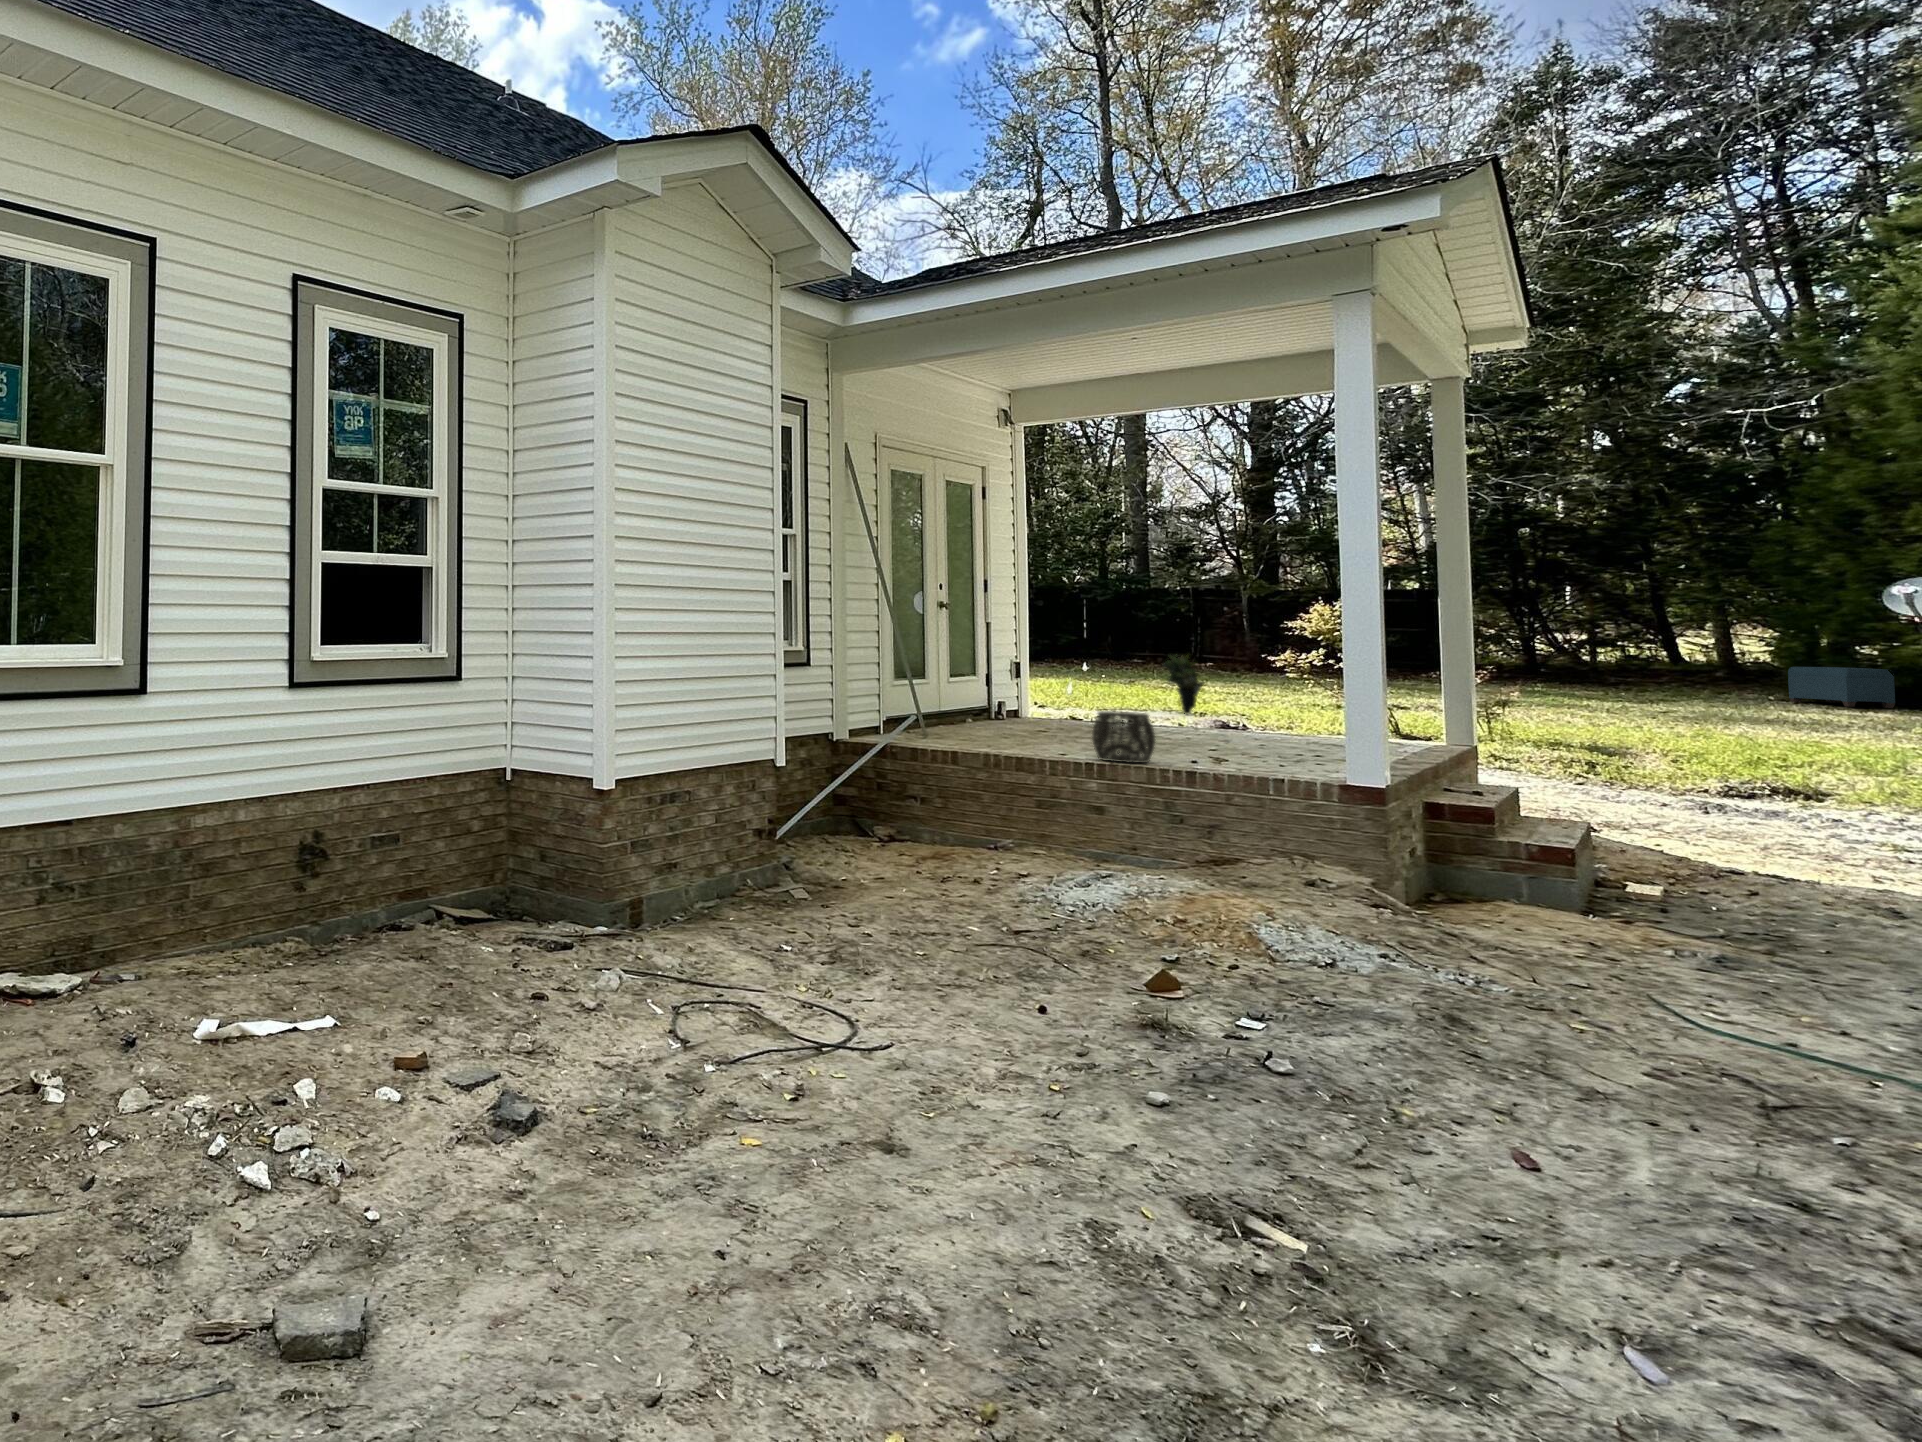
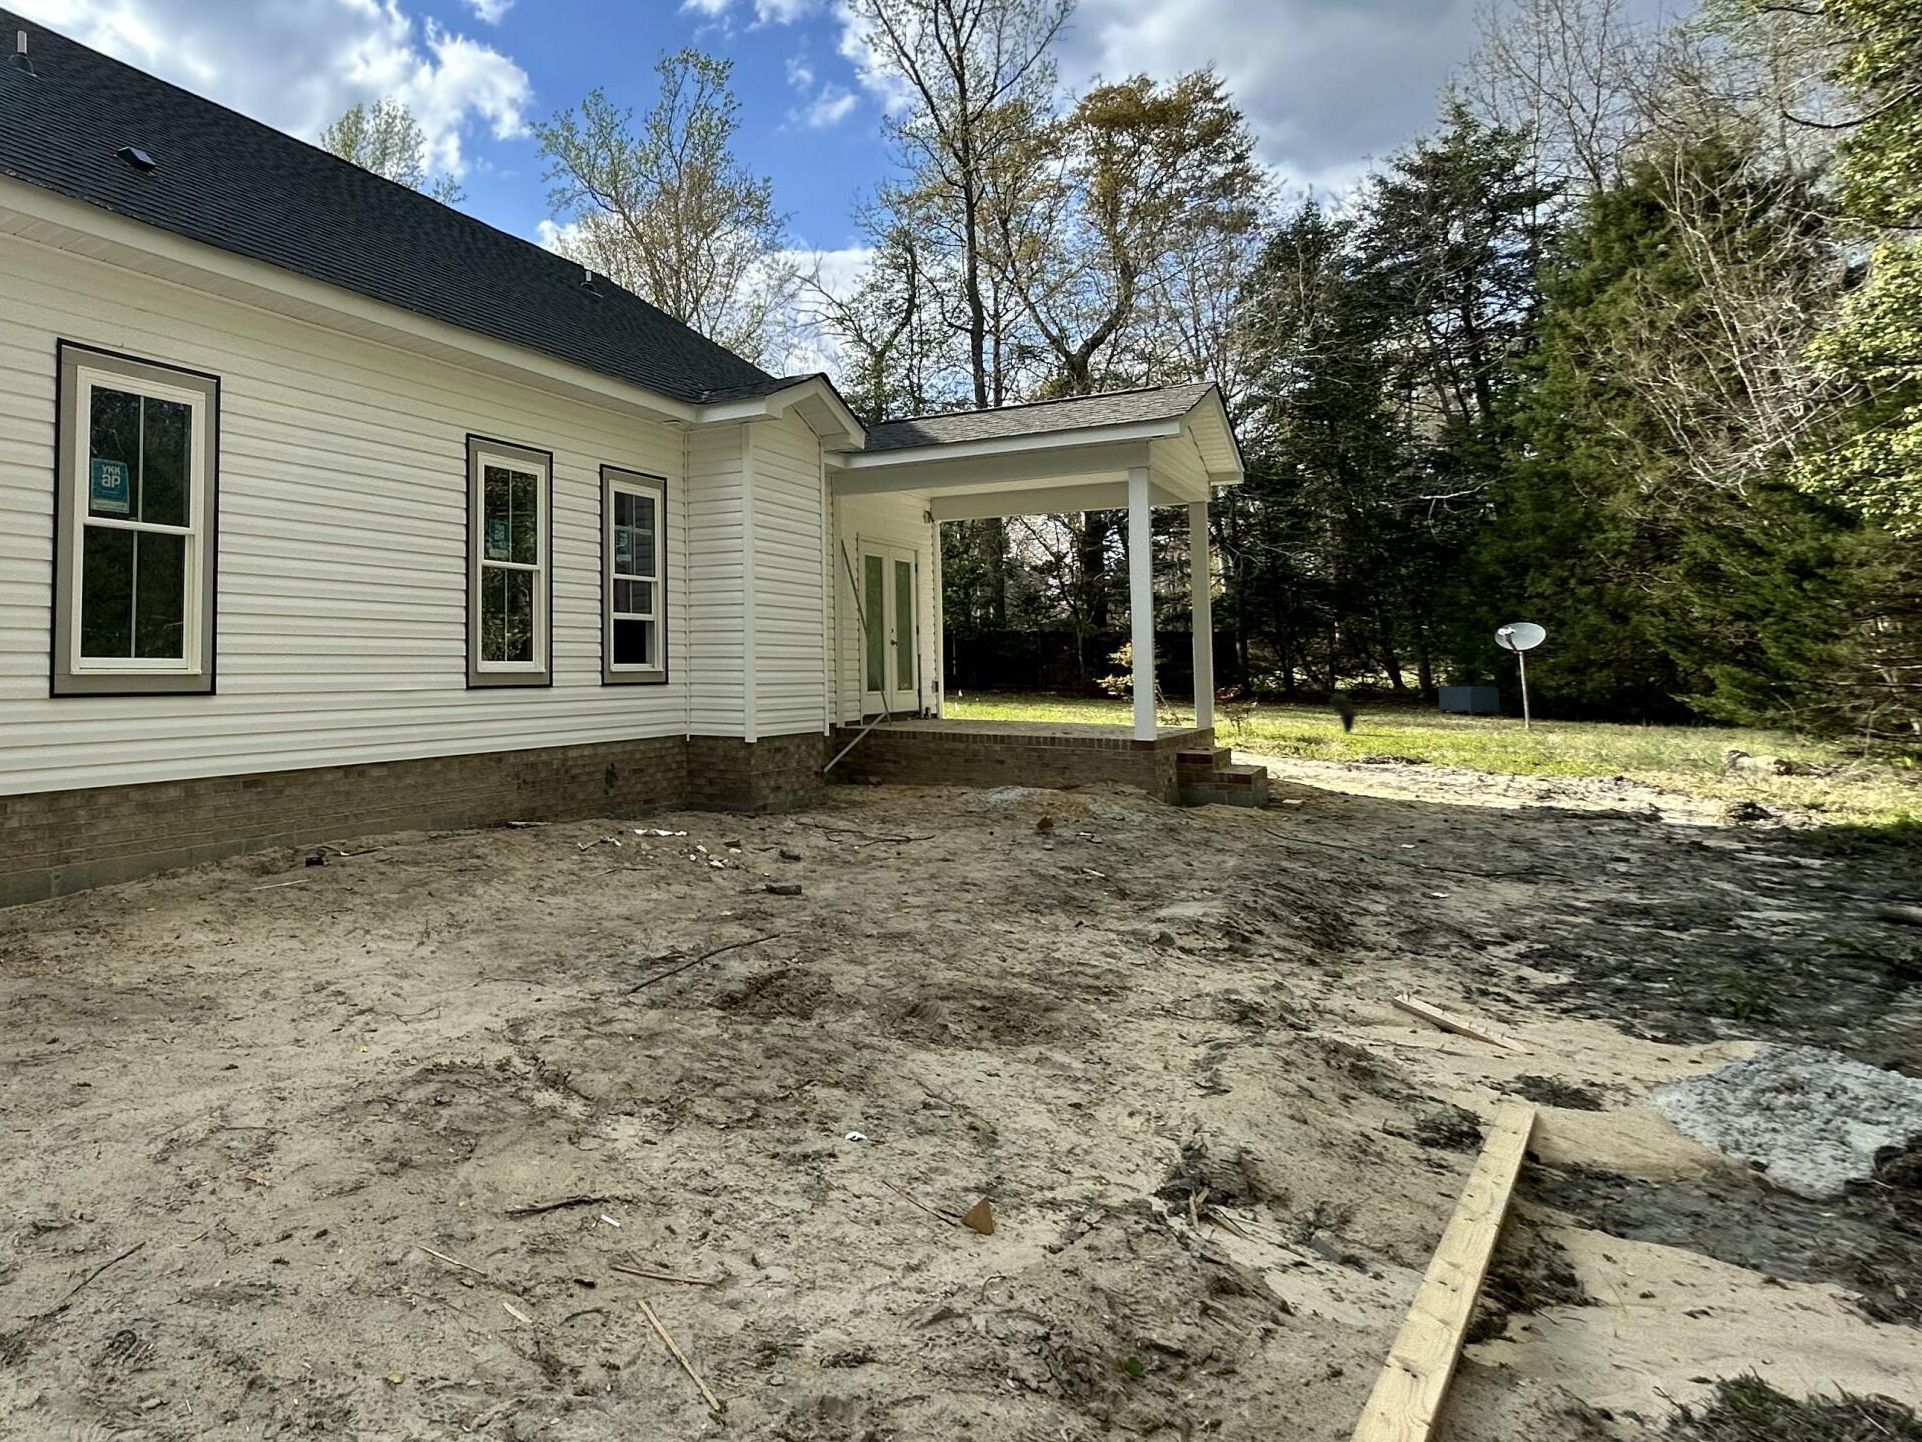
potted plant: present [1164,656,1204,714] -> present [1332,695,1357,734]
woven basket: present [1092,711,1155,763] -> none [998,706,1034,735]

